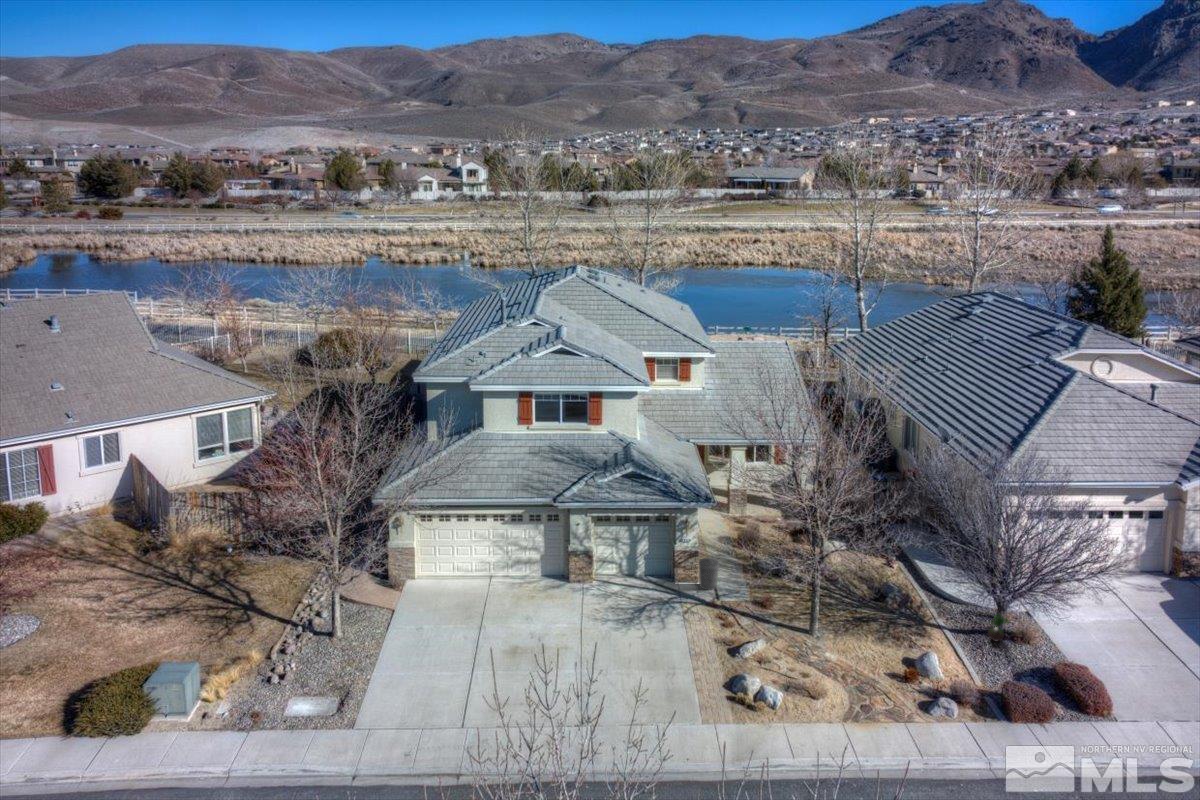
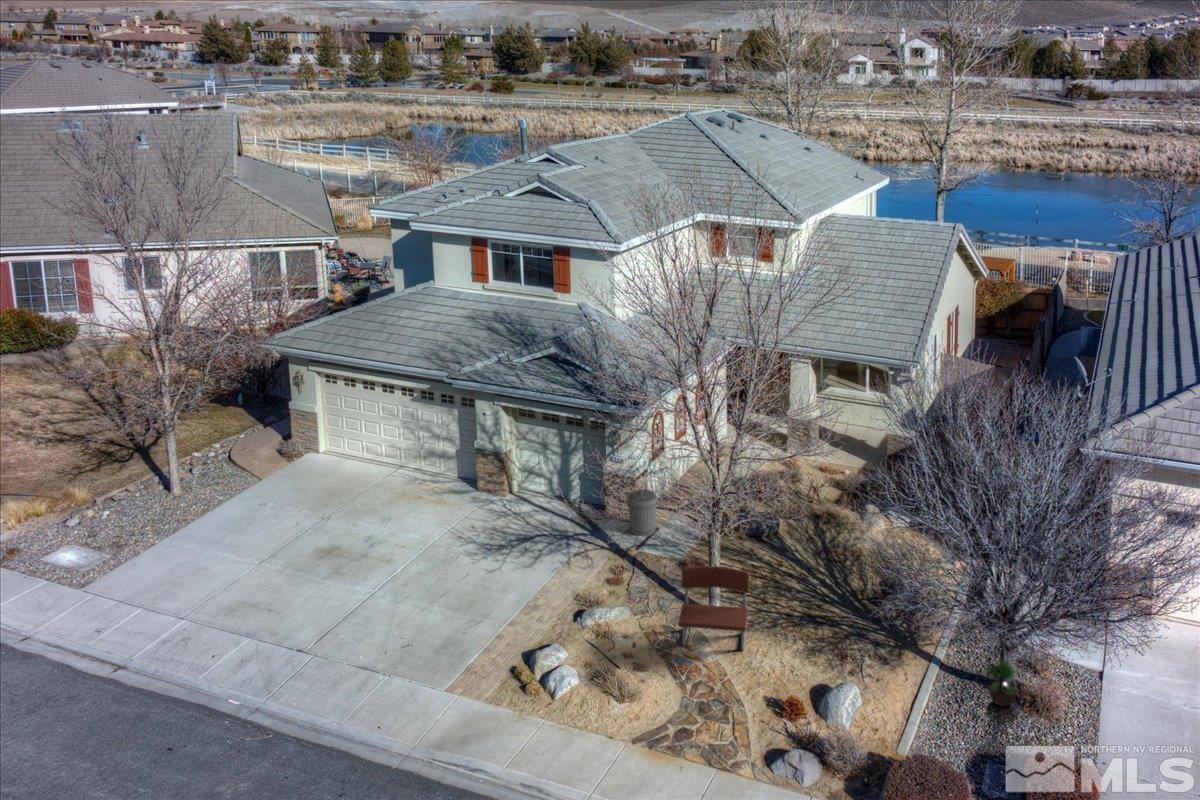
bench: none [801,597,852,654] -> present [678,566,749,650]

